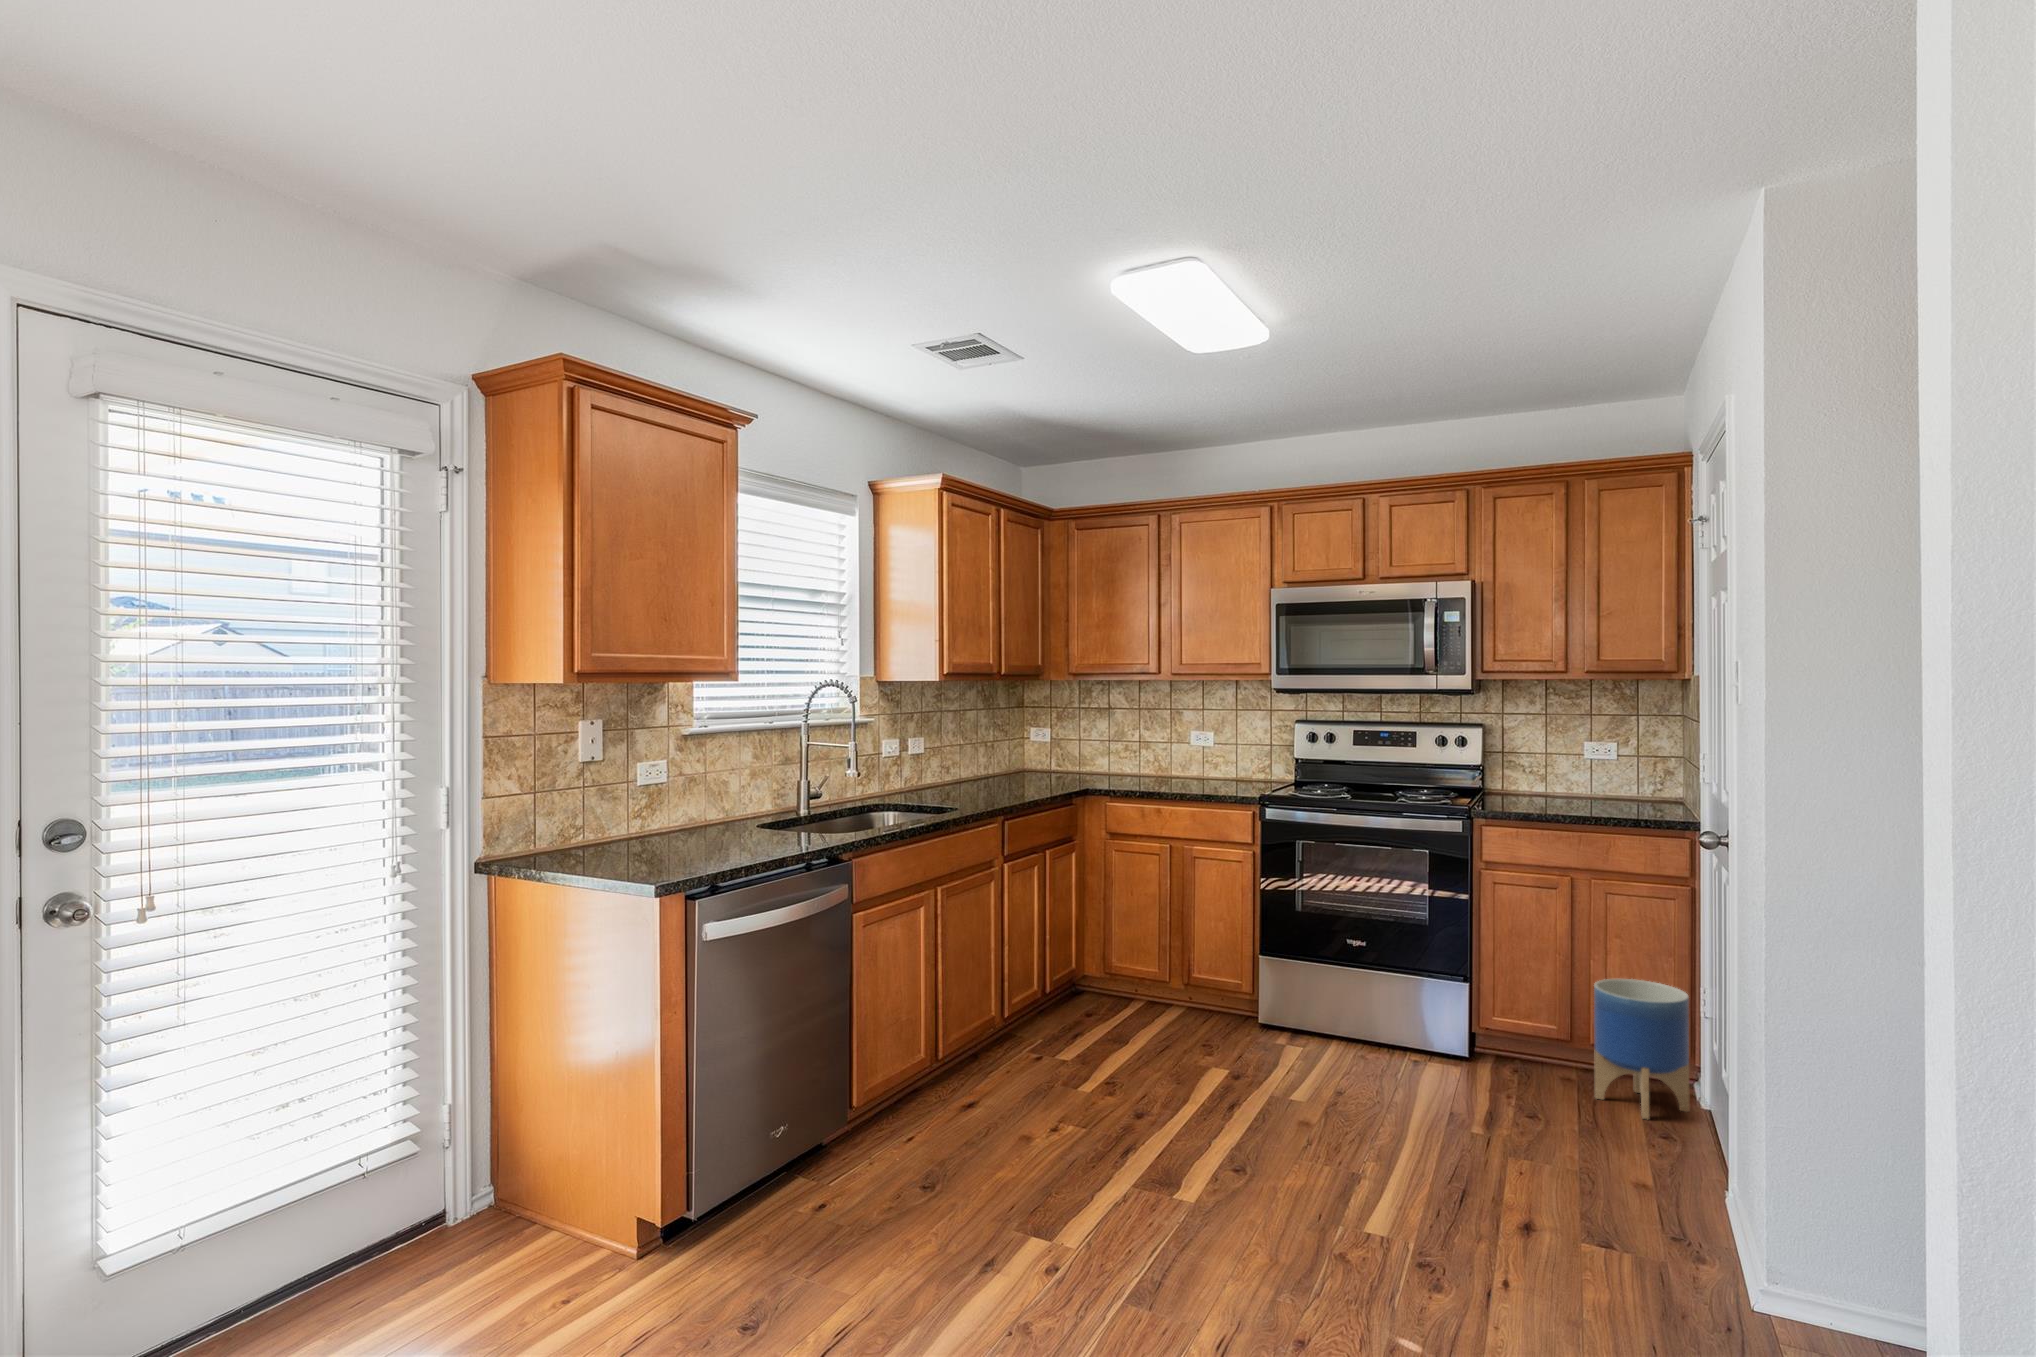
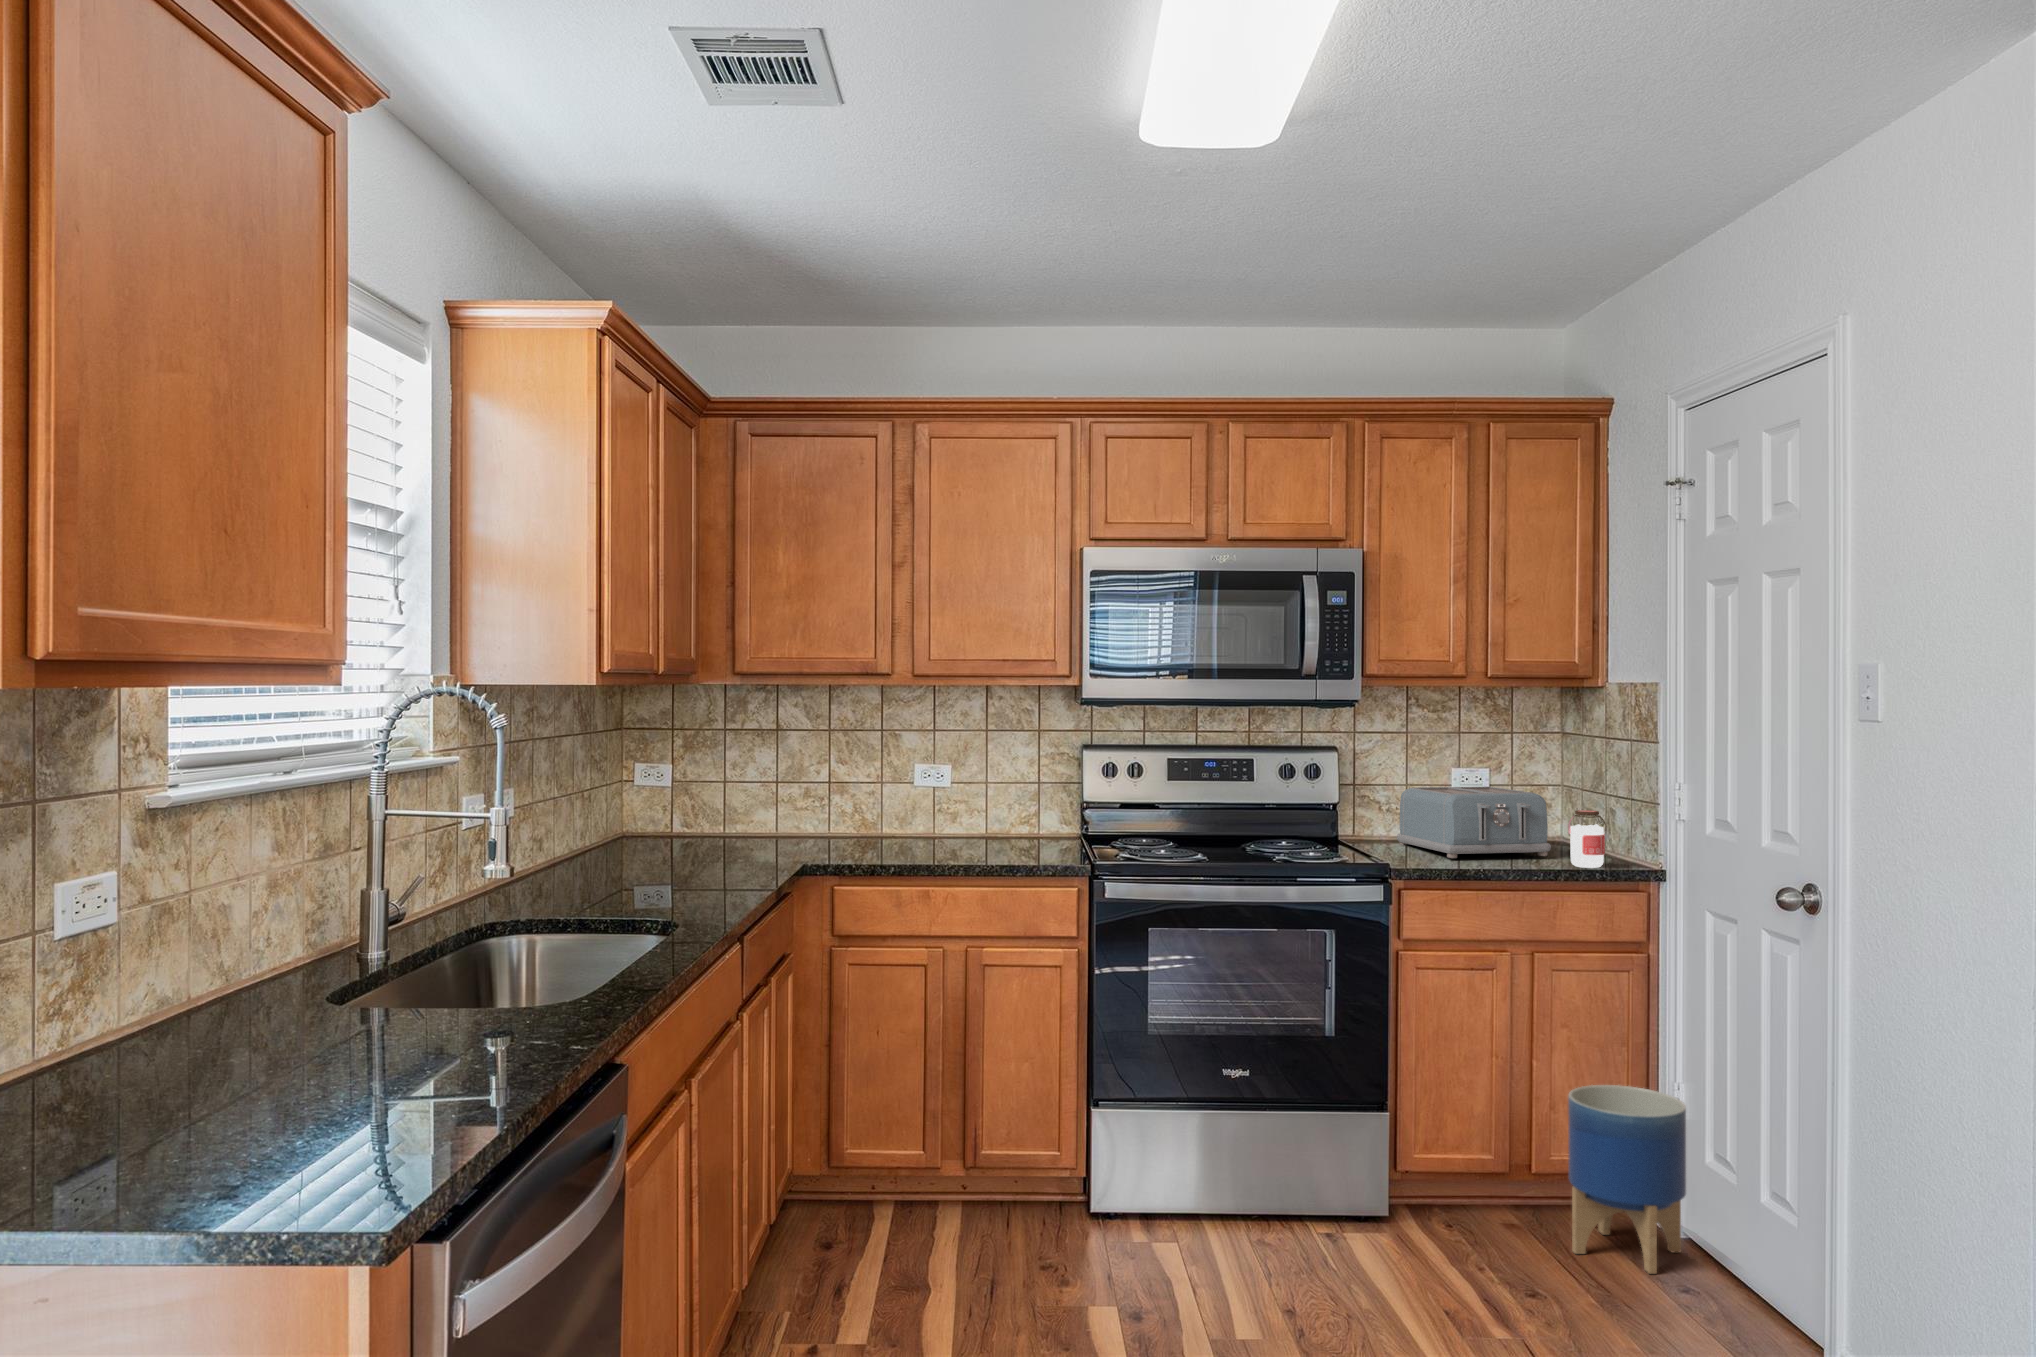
toaster: none [1525,755,1632,809] -> present [1397,786,1551,858]
jar: none [1634,774,1664,819] -> present [1568,810,1606,868]

